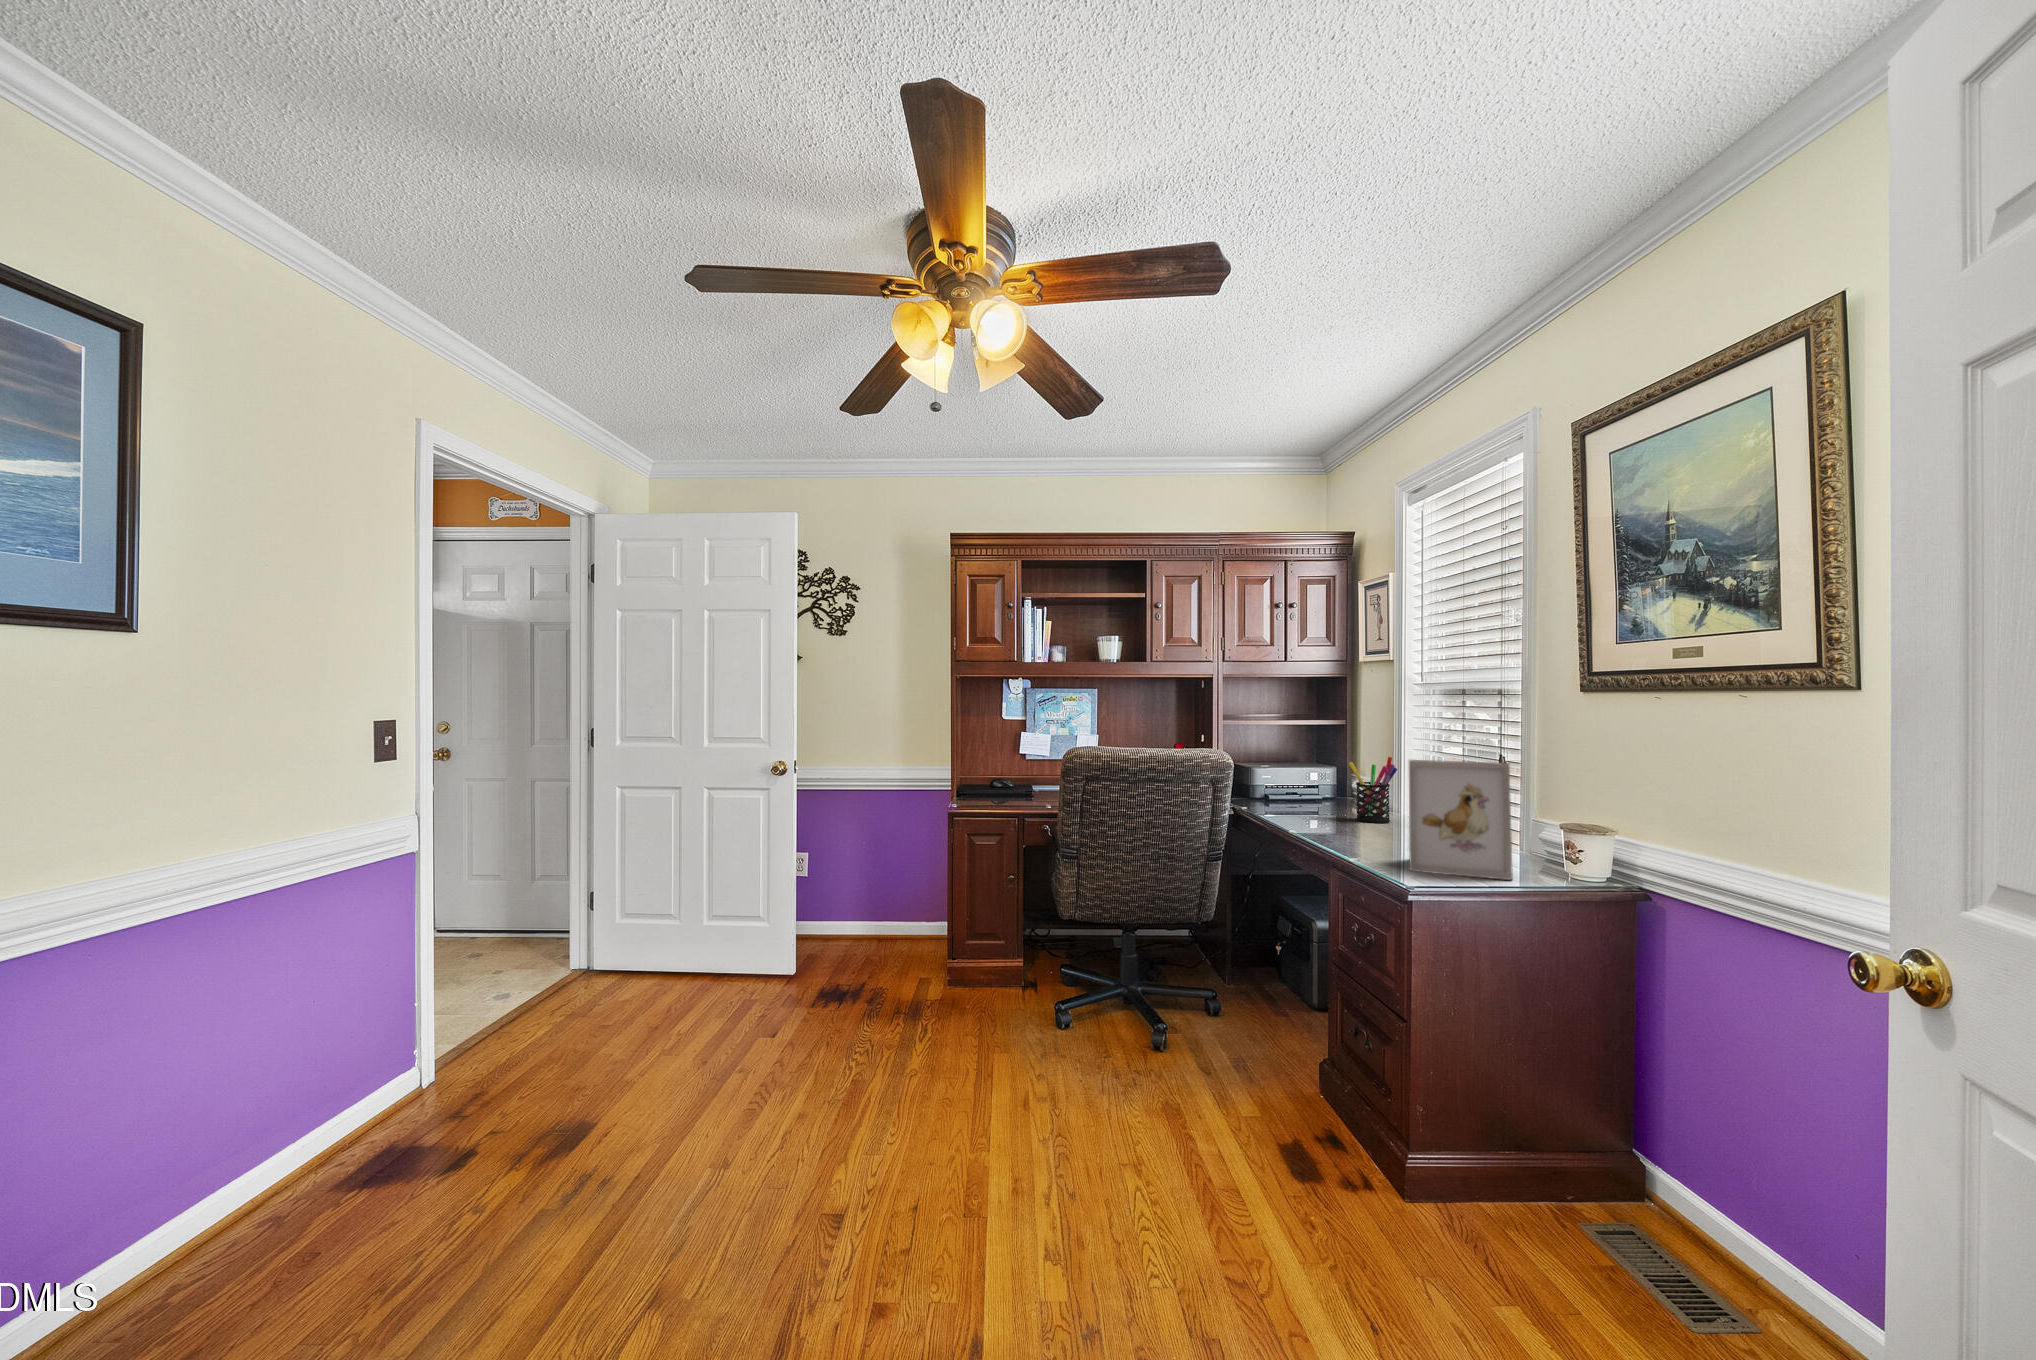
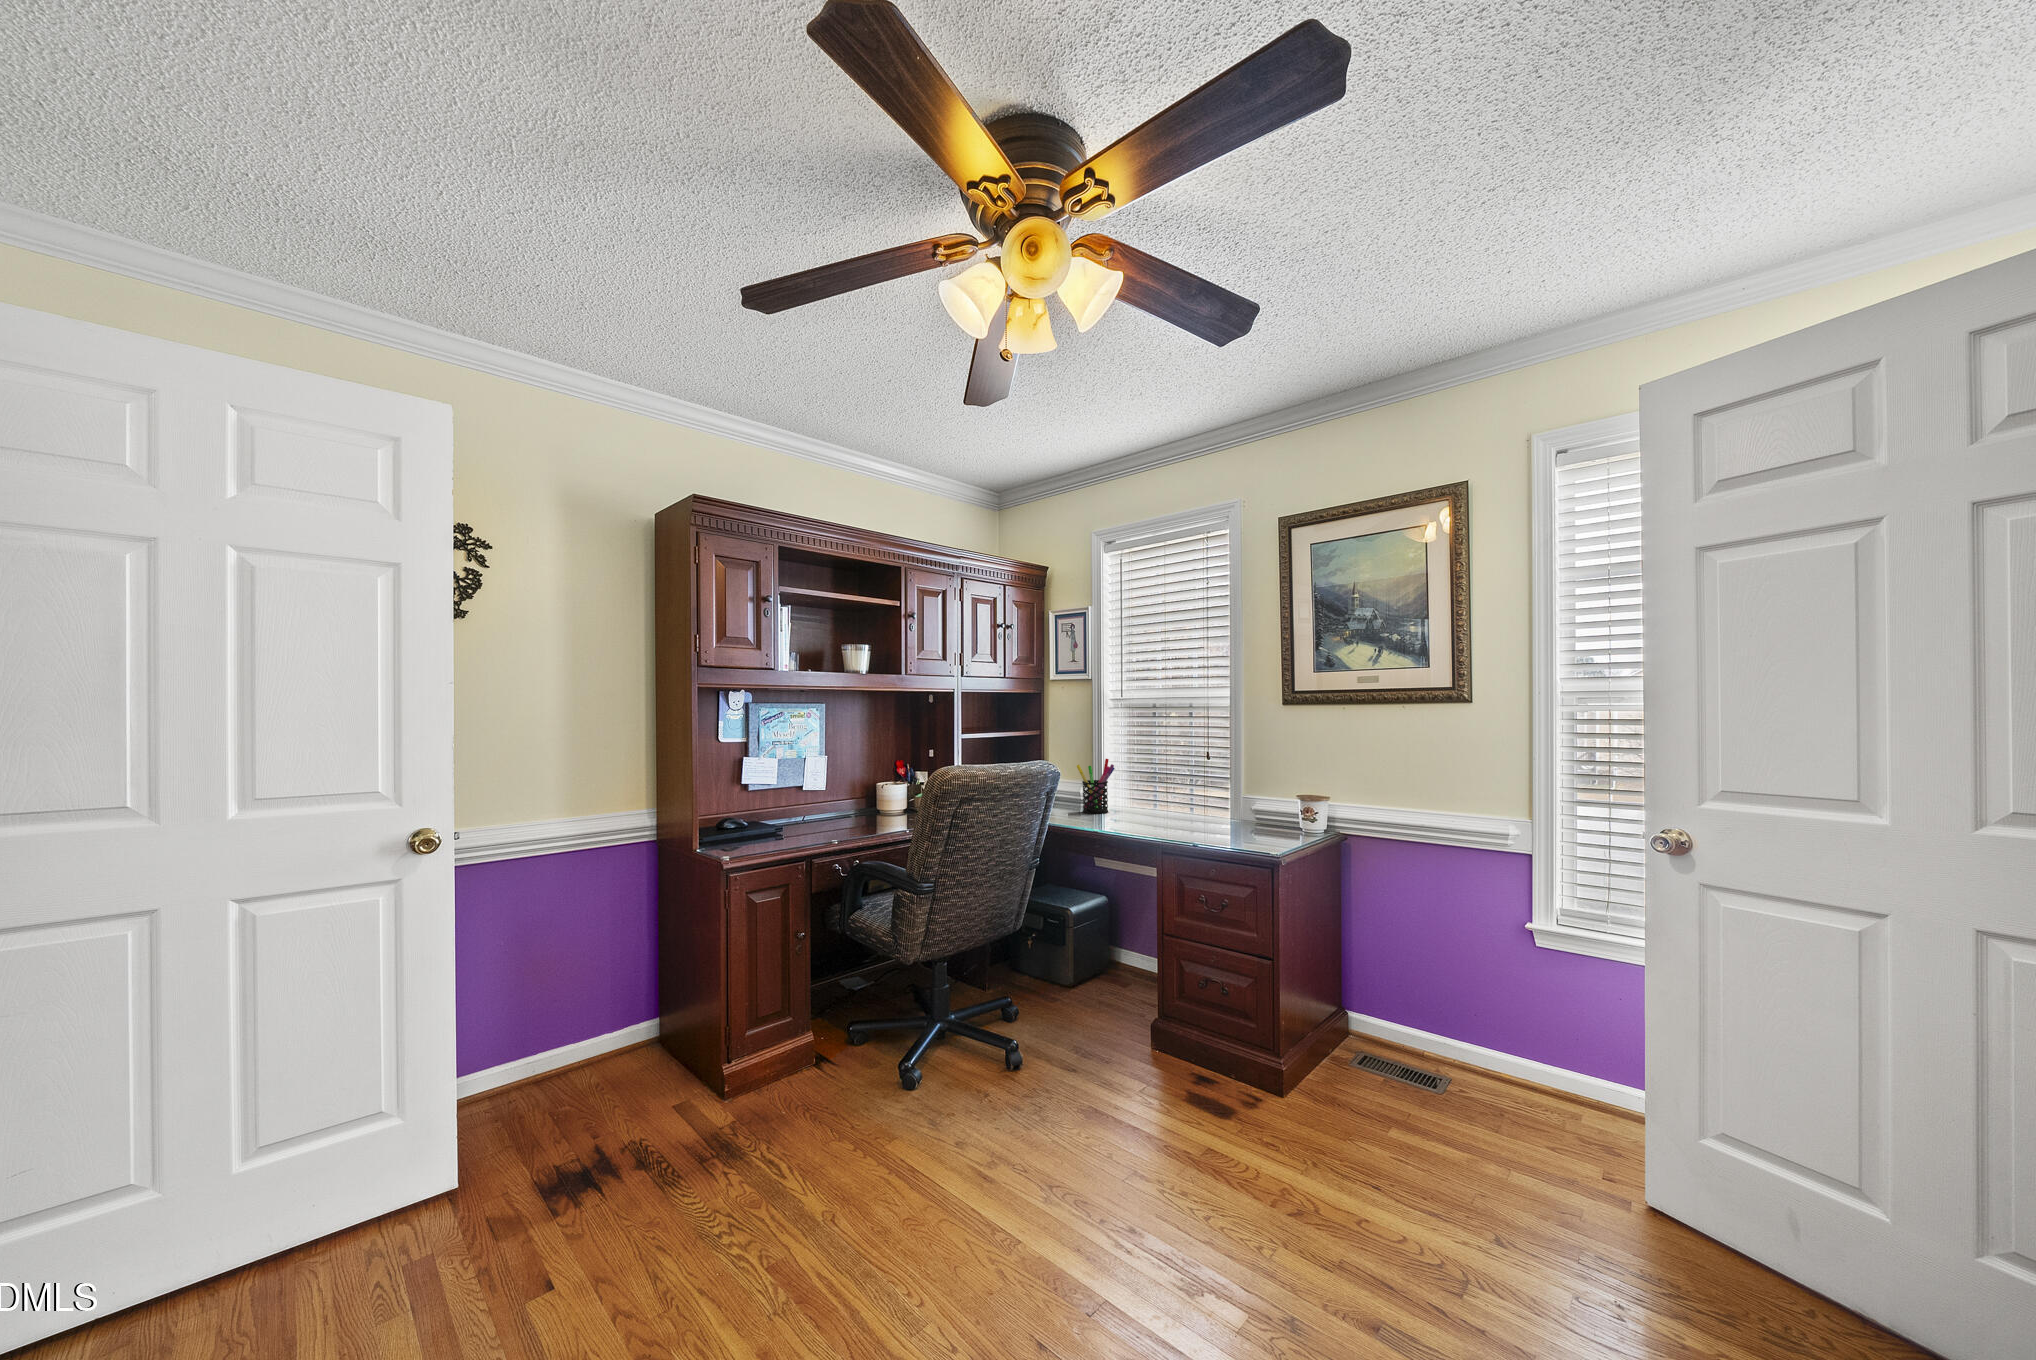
picture frame: present [1409,760,1513,880] -> none [1194,758,1274,845]

